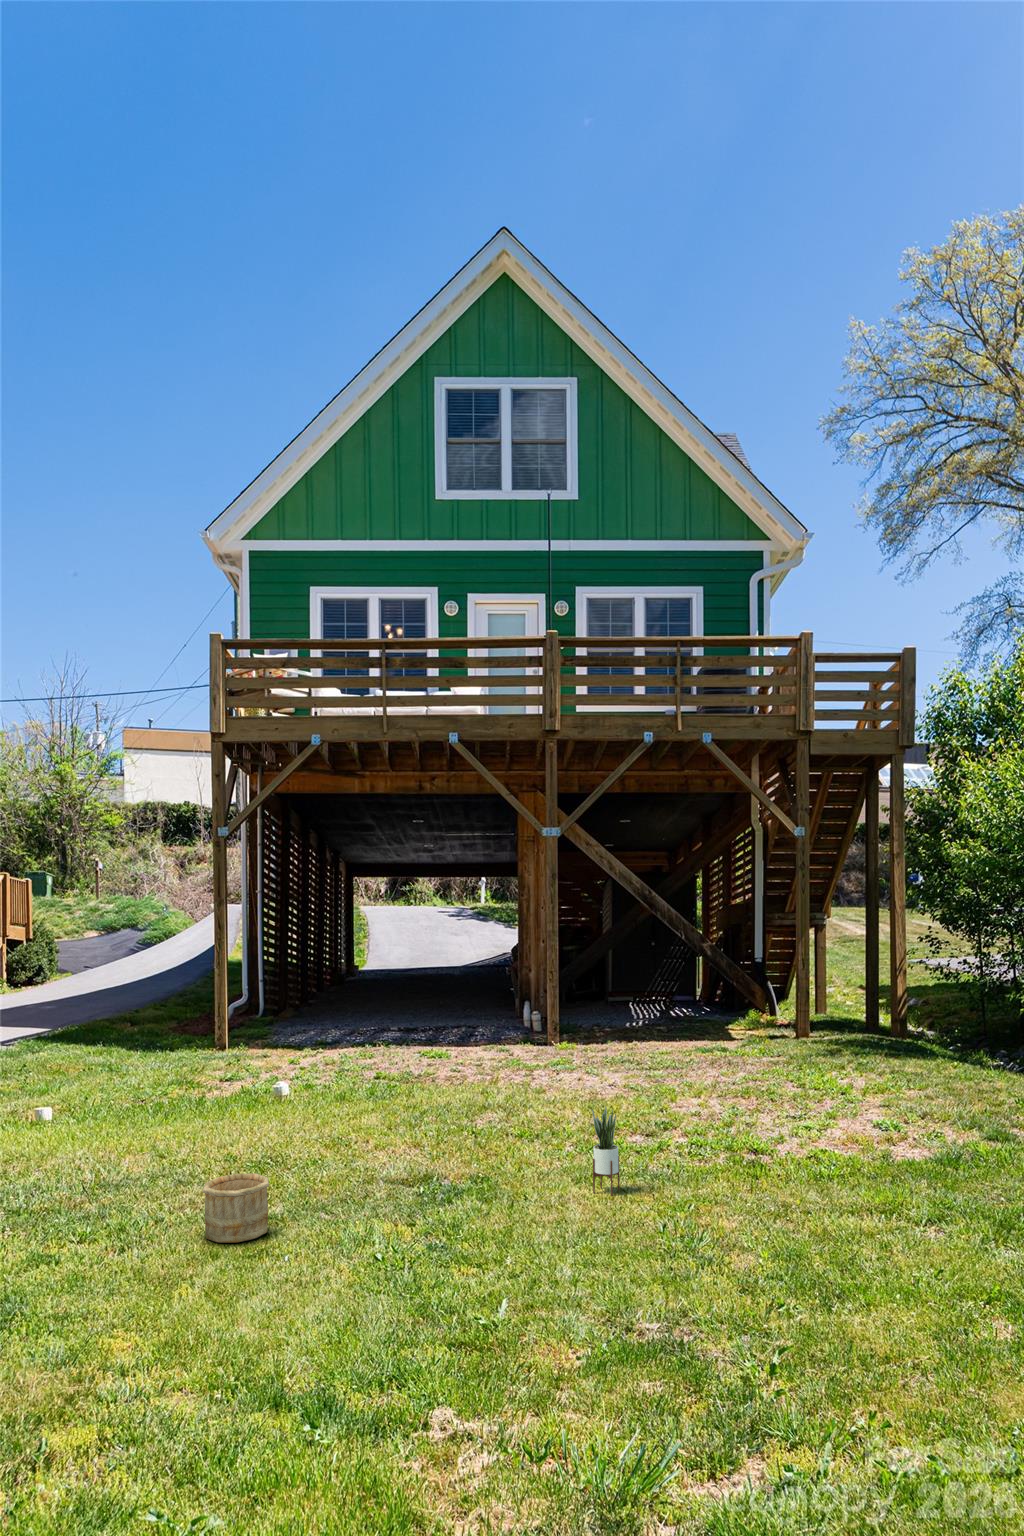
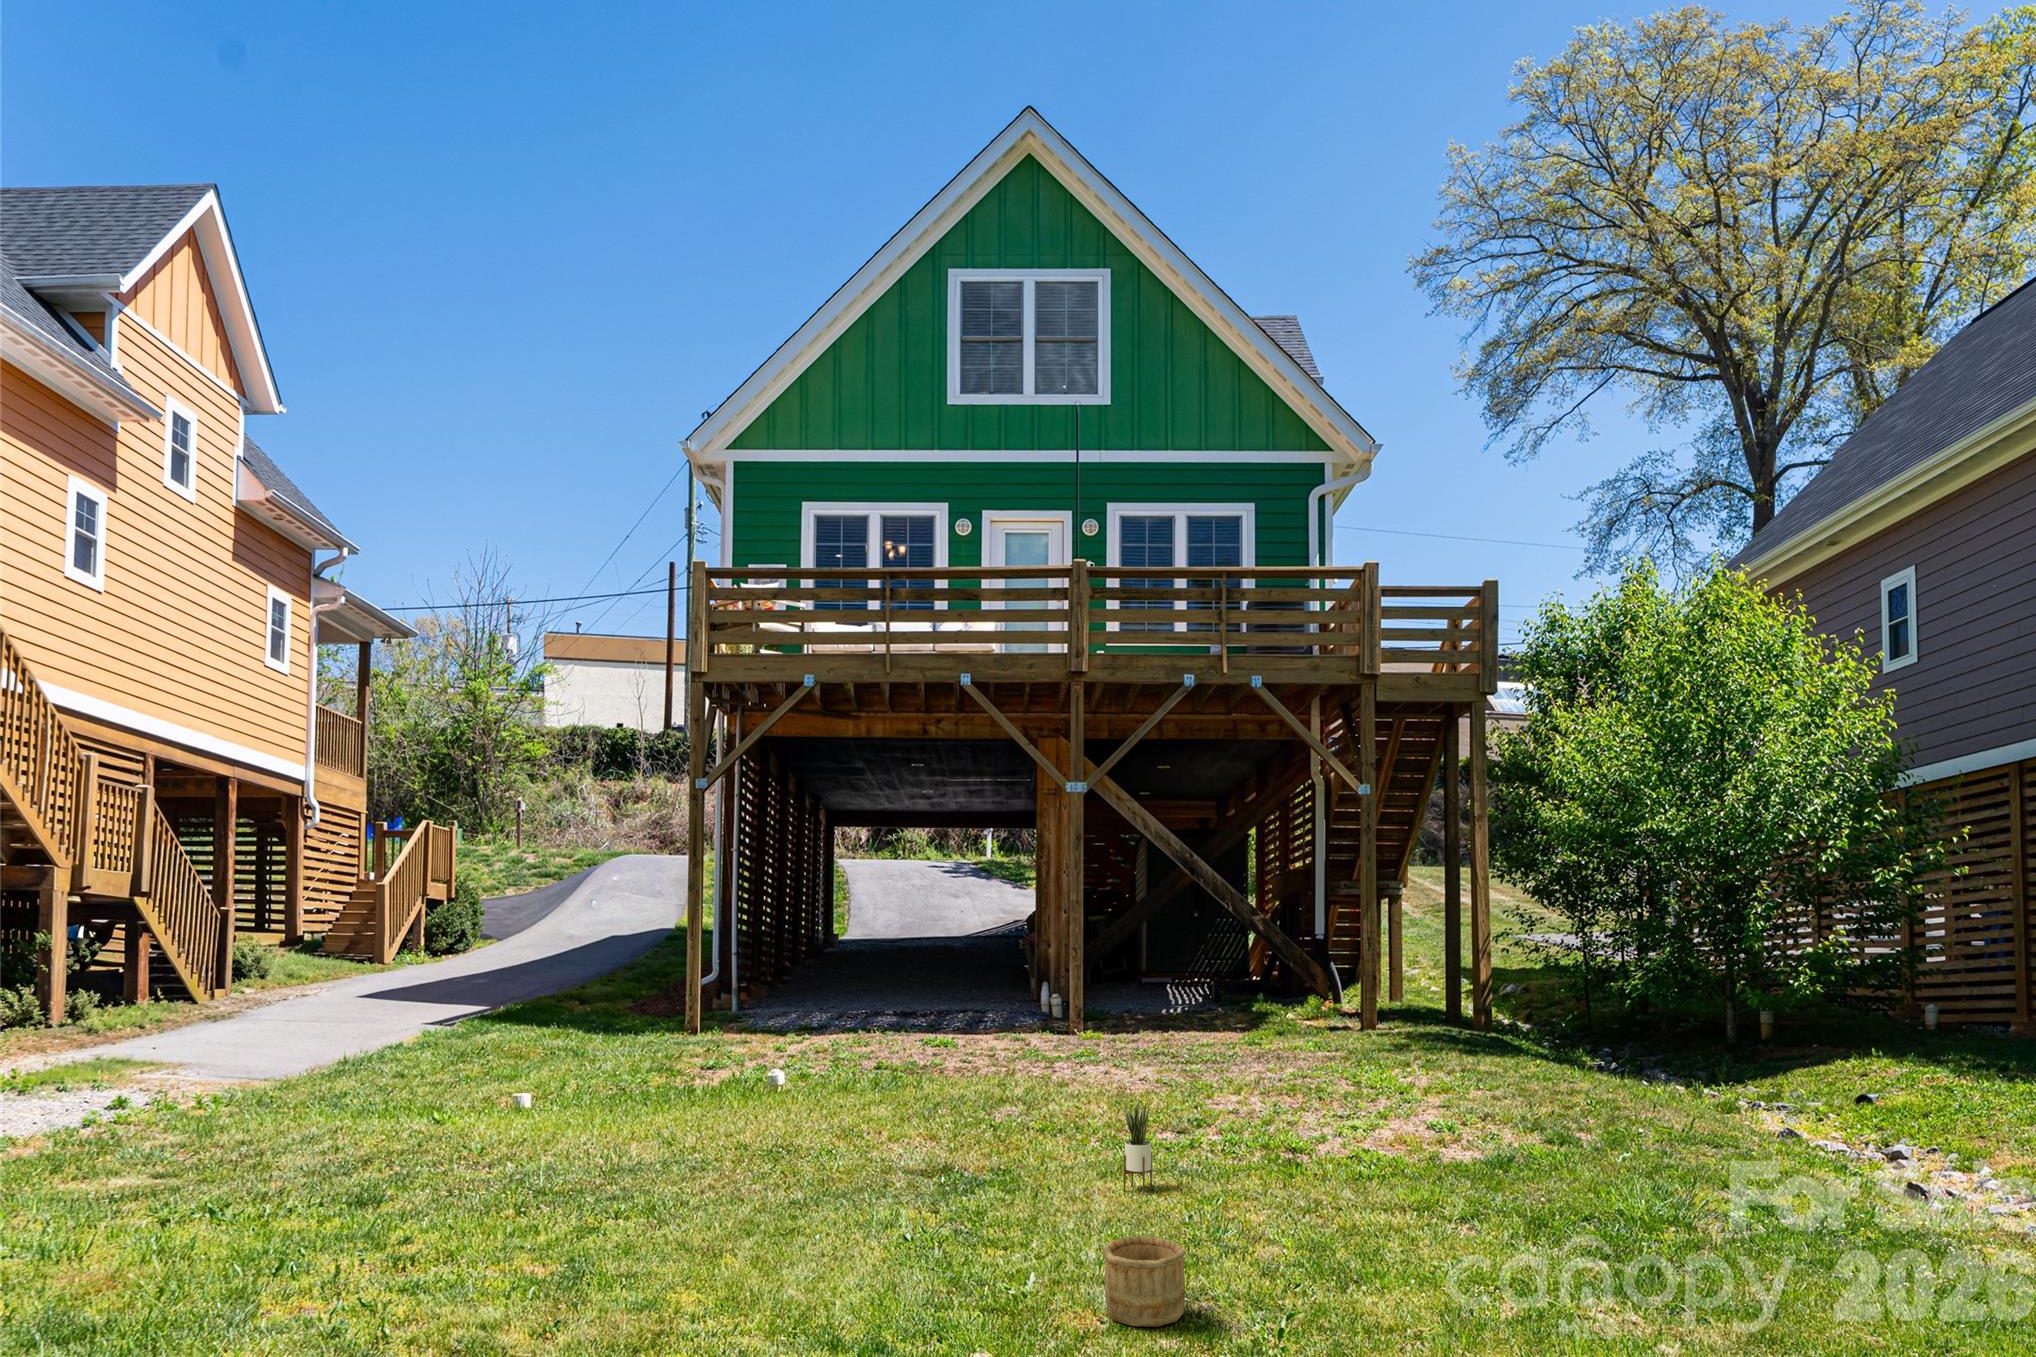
wooden bucket: present [203,1173,269,1243] -> present [1102,1236,1186,1327]

